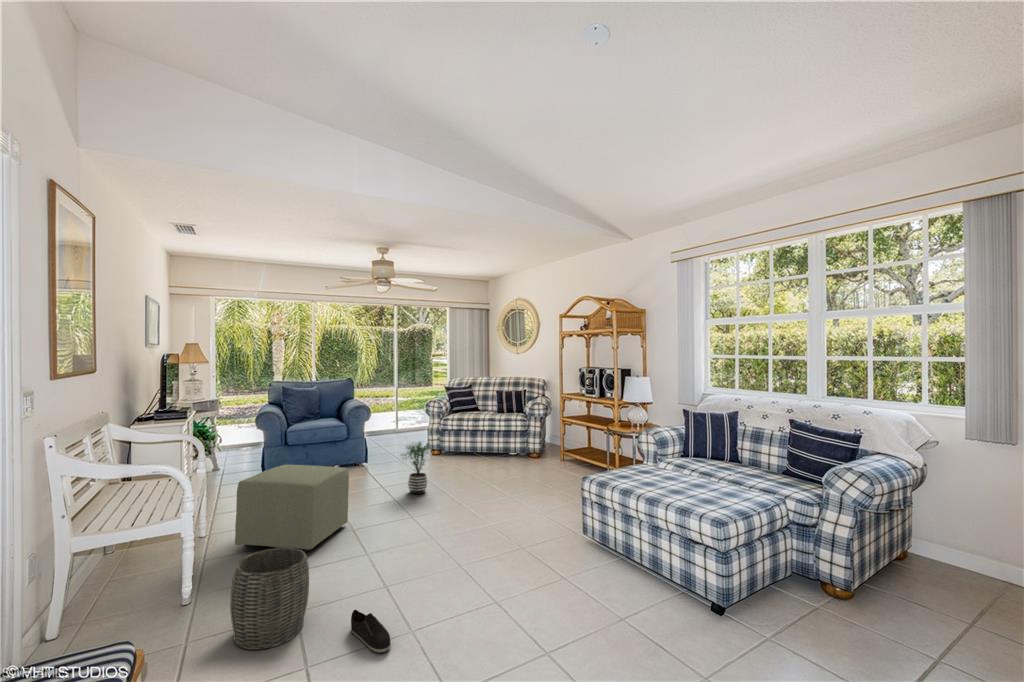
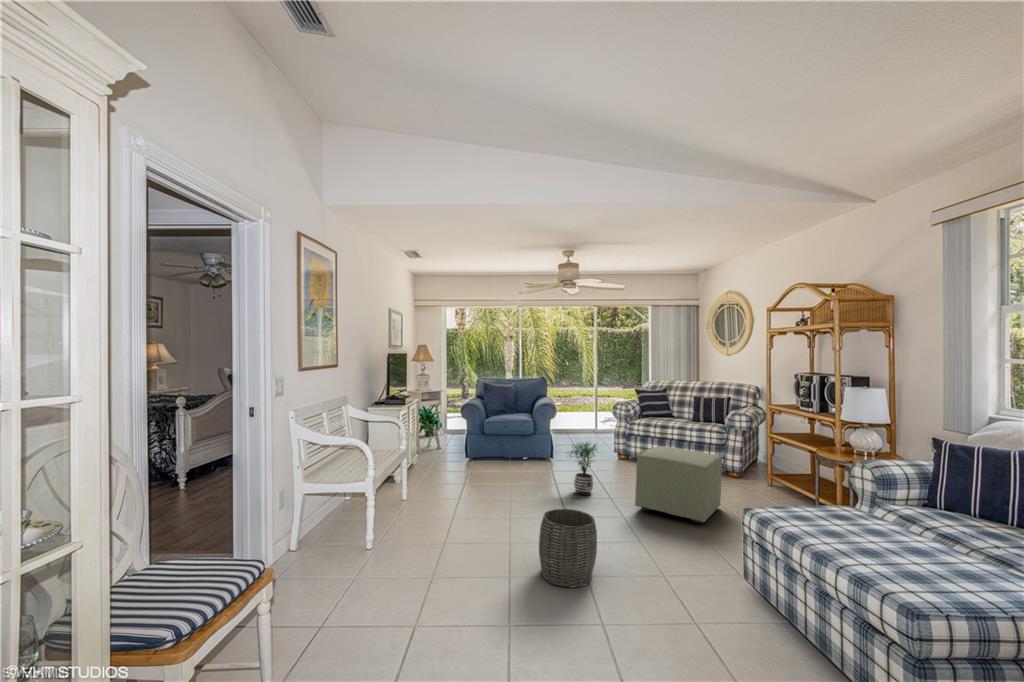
ottoman: present [235,465,349,552] -> present [635,446,722,523]
woven basket: present [230,548,309,650] -> present [539,509,597,588]
shoe: present [351,610,391,652] -> none [452,592,478,640]

